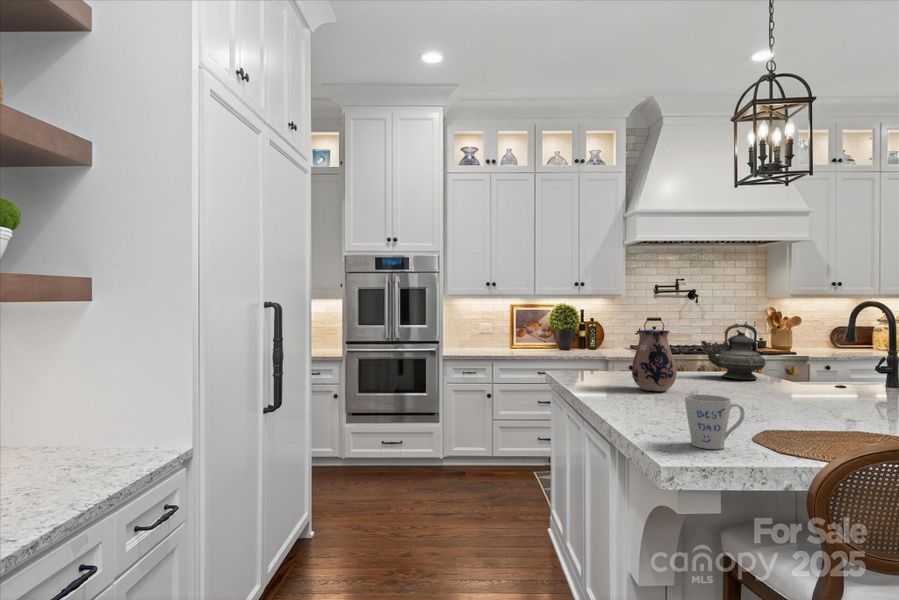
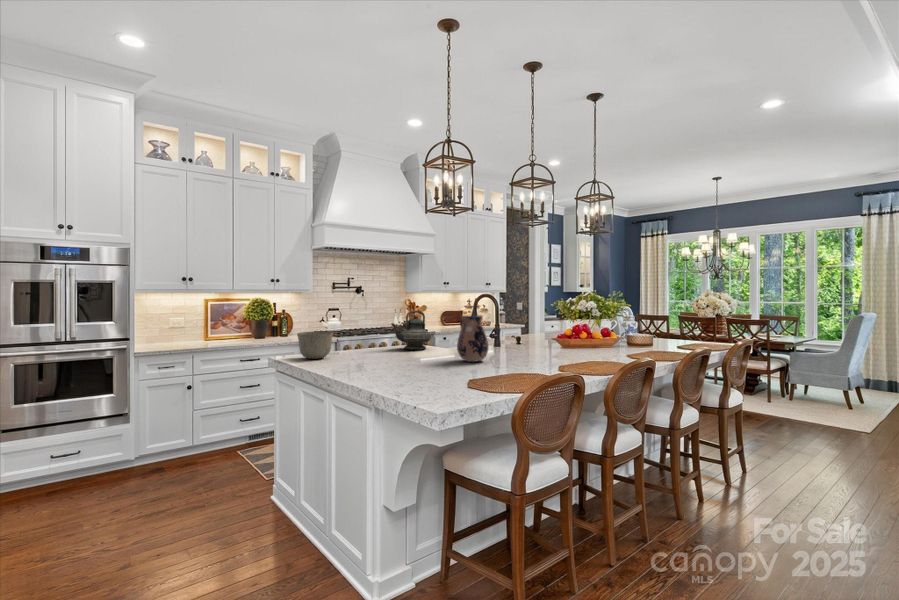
ceramic pitcher: present [632,330,677,391] -> present [457,316,489,362]
ceramic bowl: none [572,346,615,379] -> present [297,331,333,359]
mug: present [685,395,745,449] -> none [431,360,467,398]

